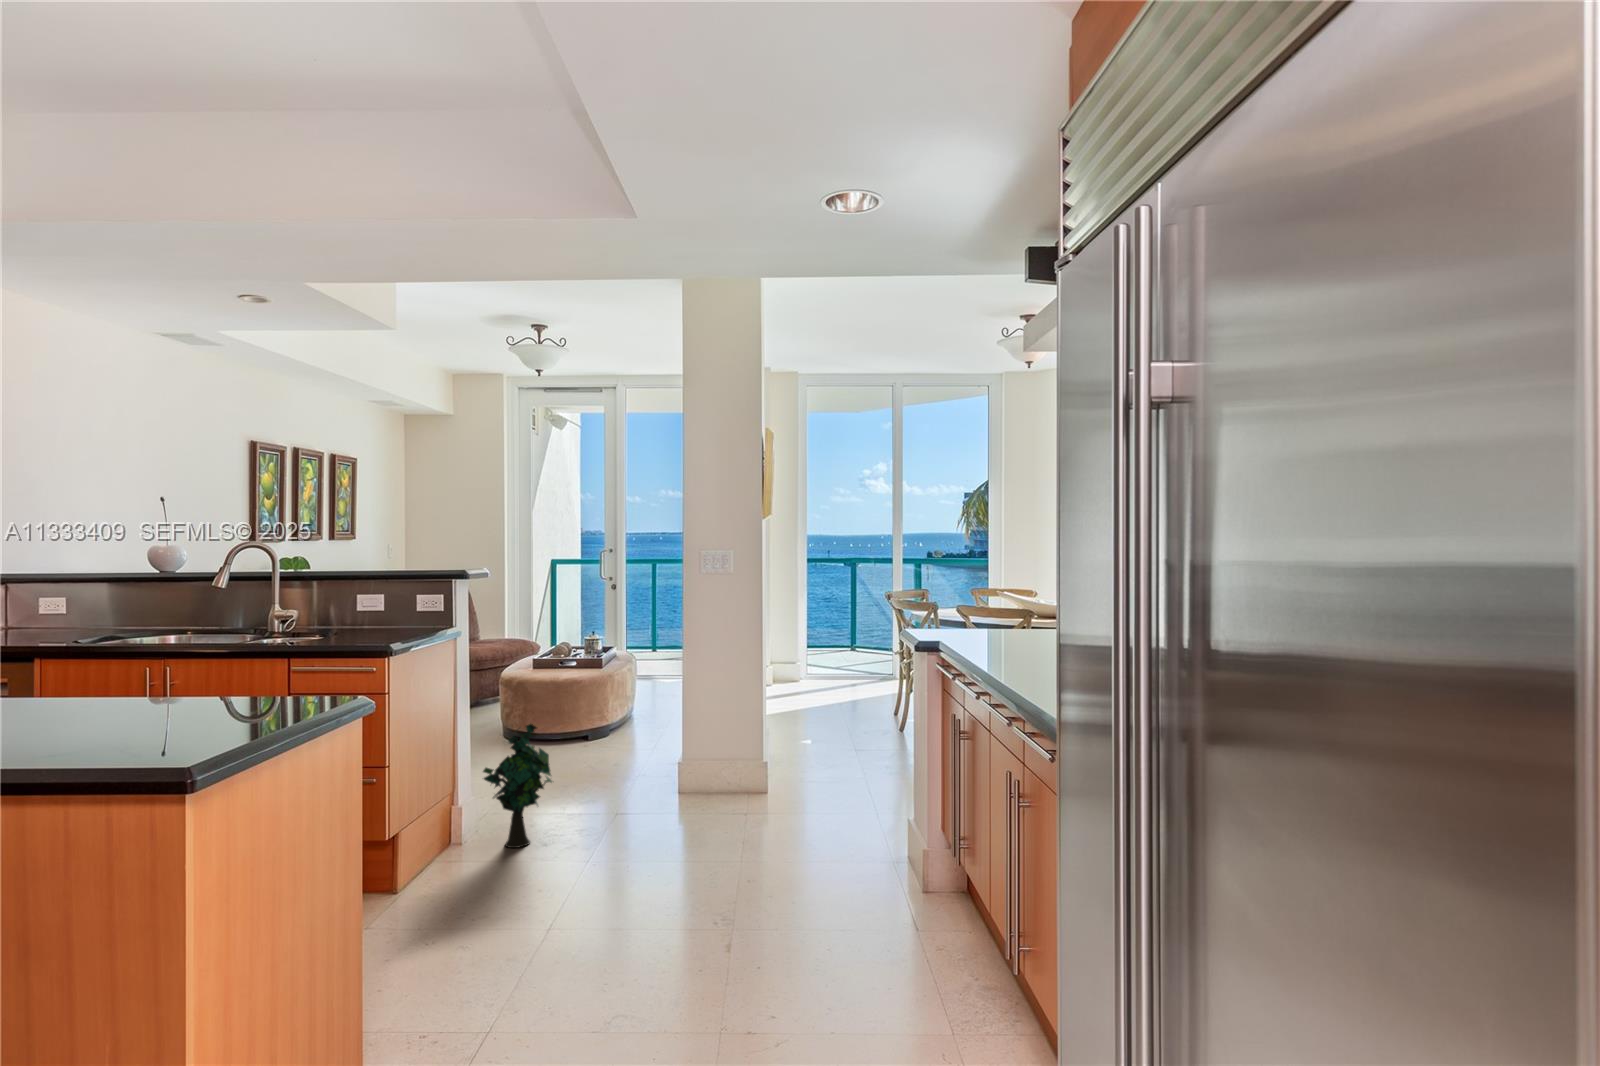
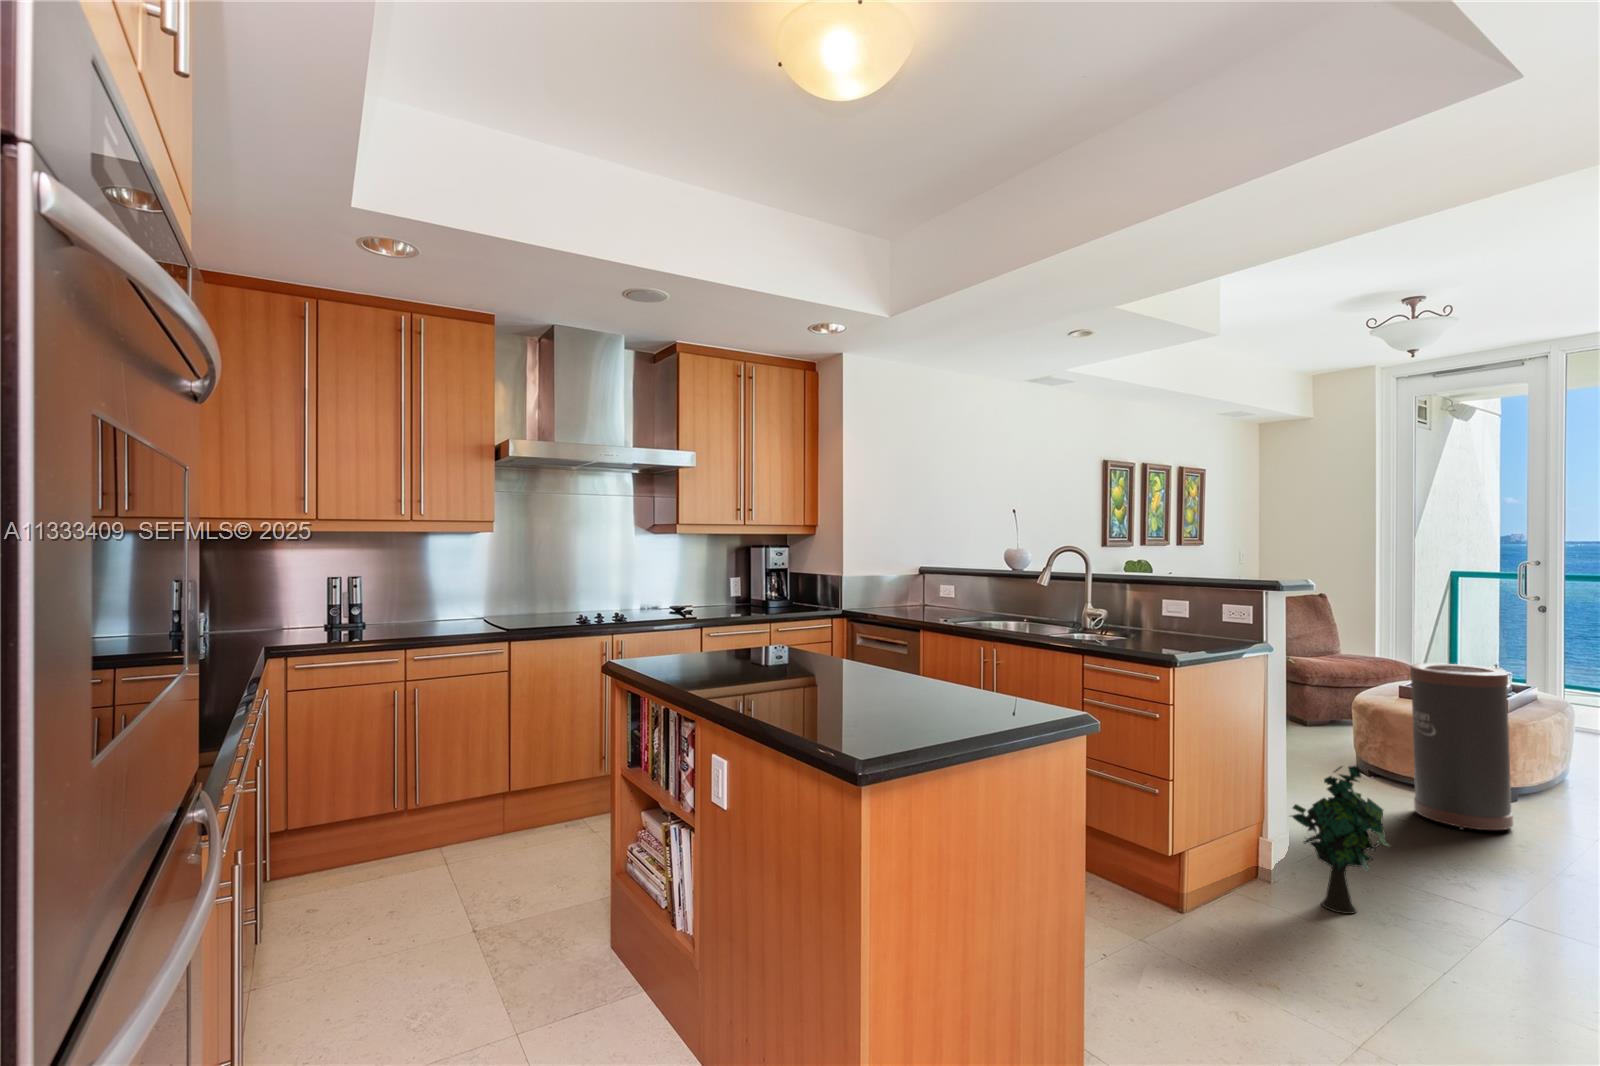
trash can: none [547,634,609,762] -> present [1410,663,1513,830]

